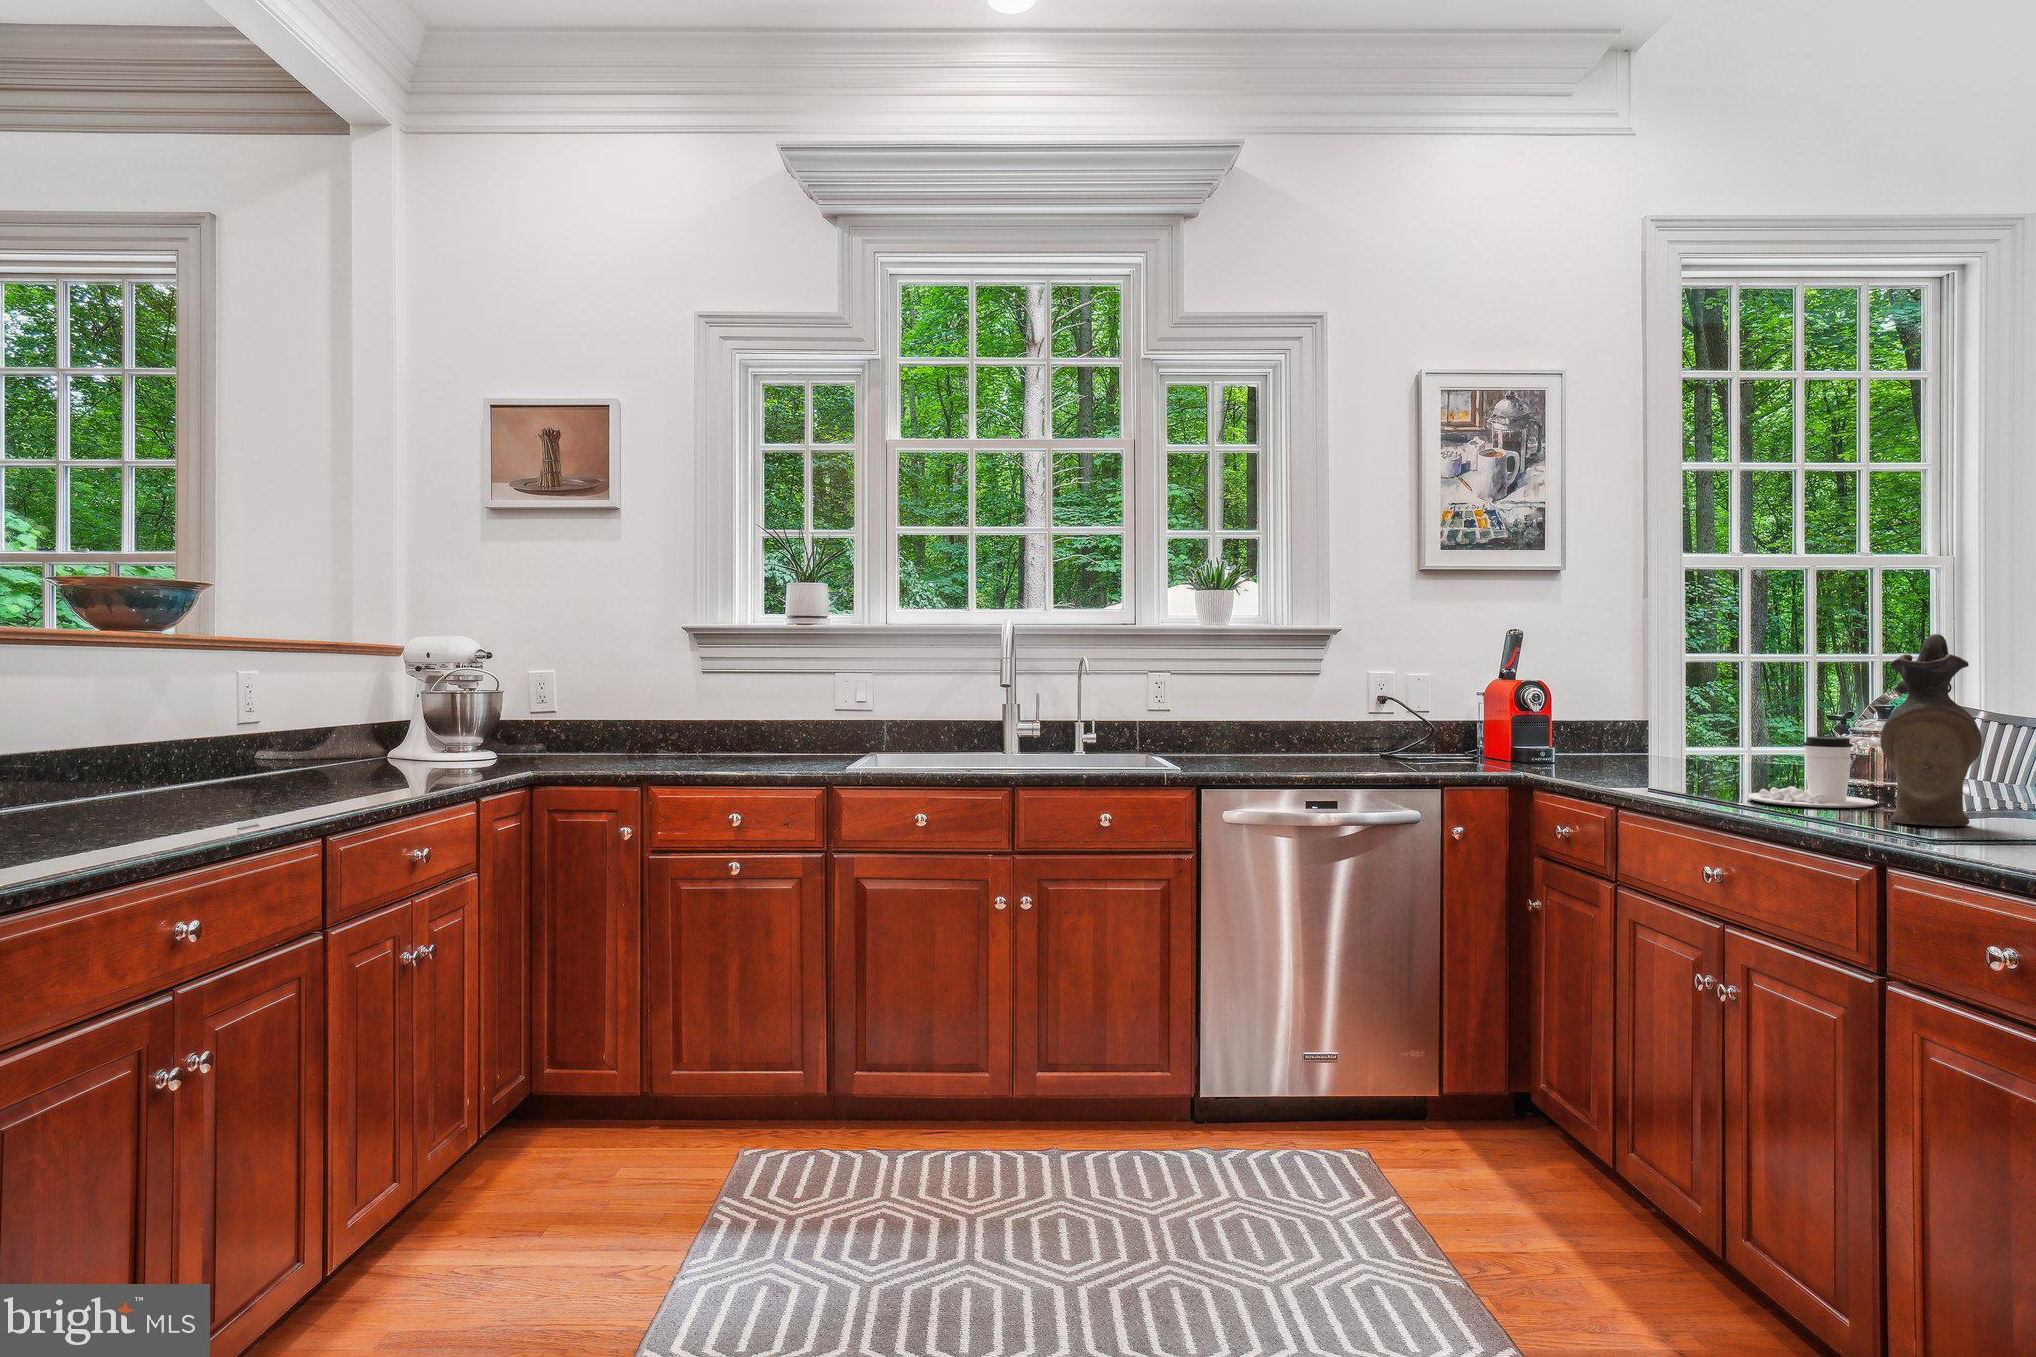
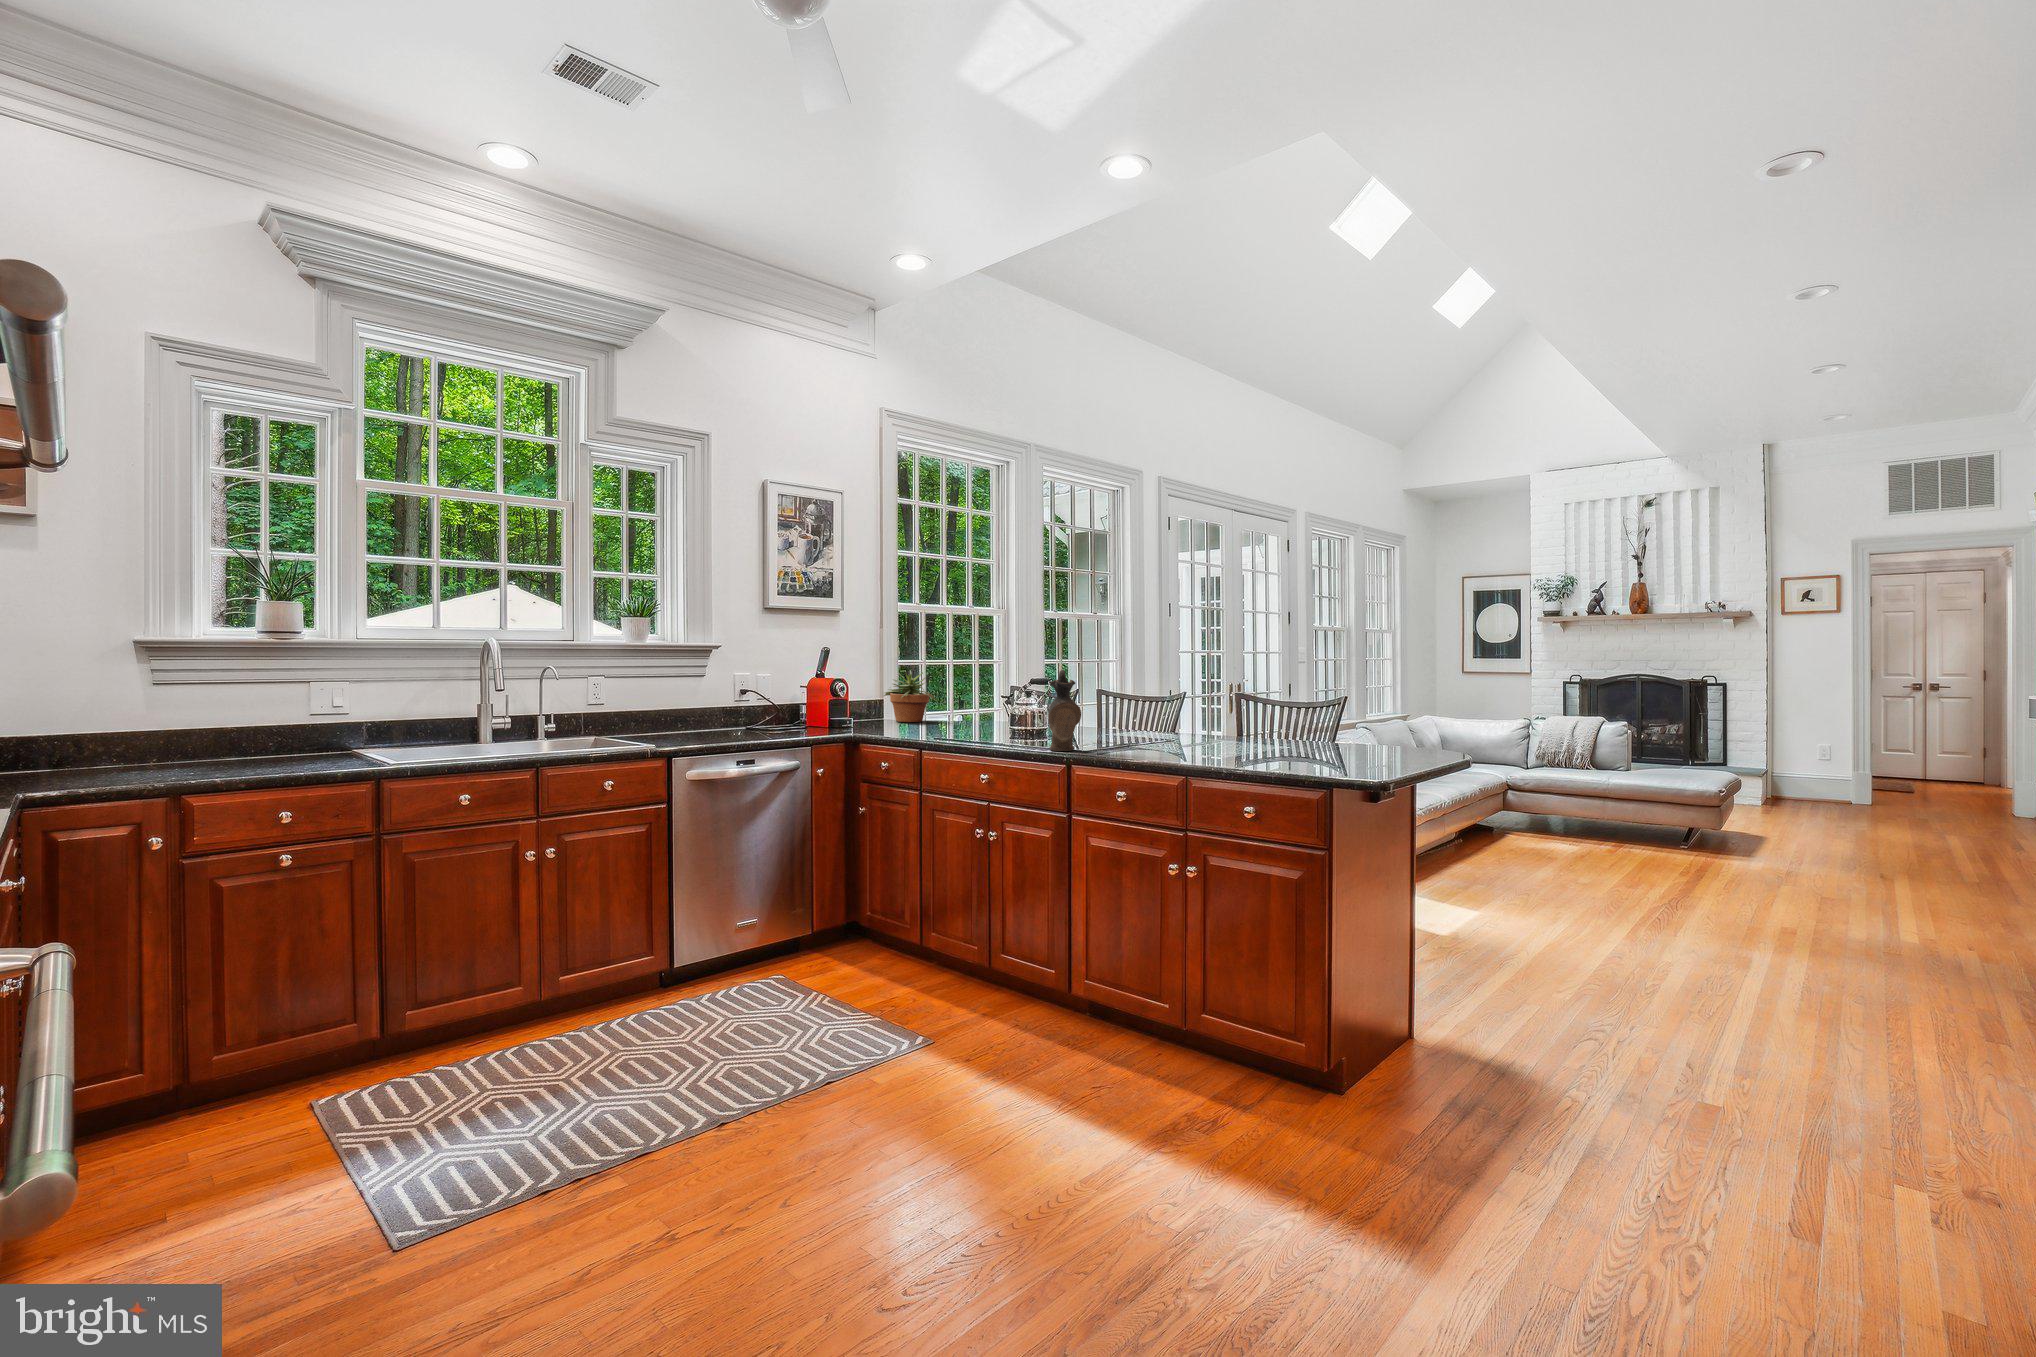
potted plant: none [1629,666,1744,760] -> present [884,670,935,722]
coffee cup: present [1744,737,1877,808] -> none [982,713,1032,746]

